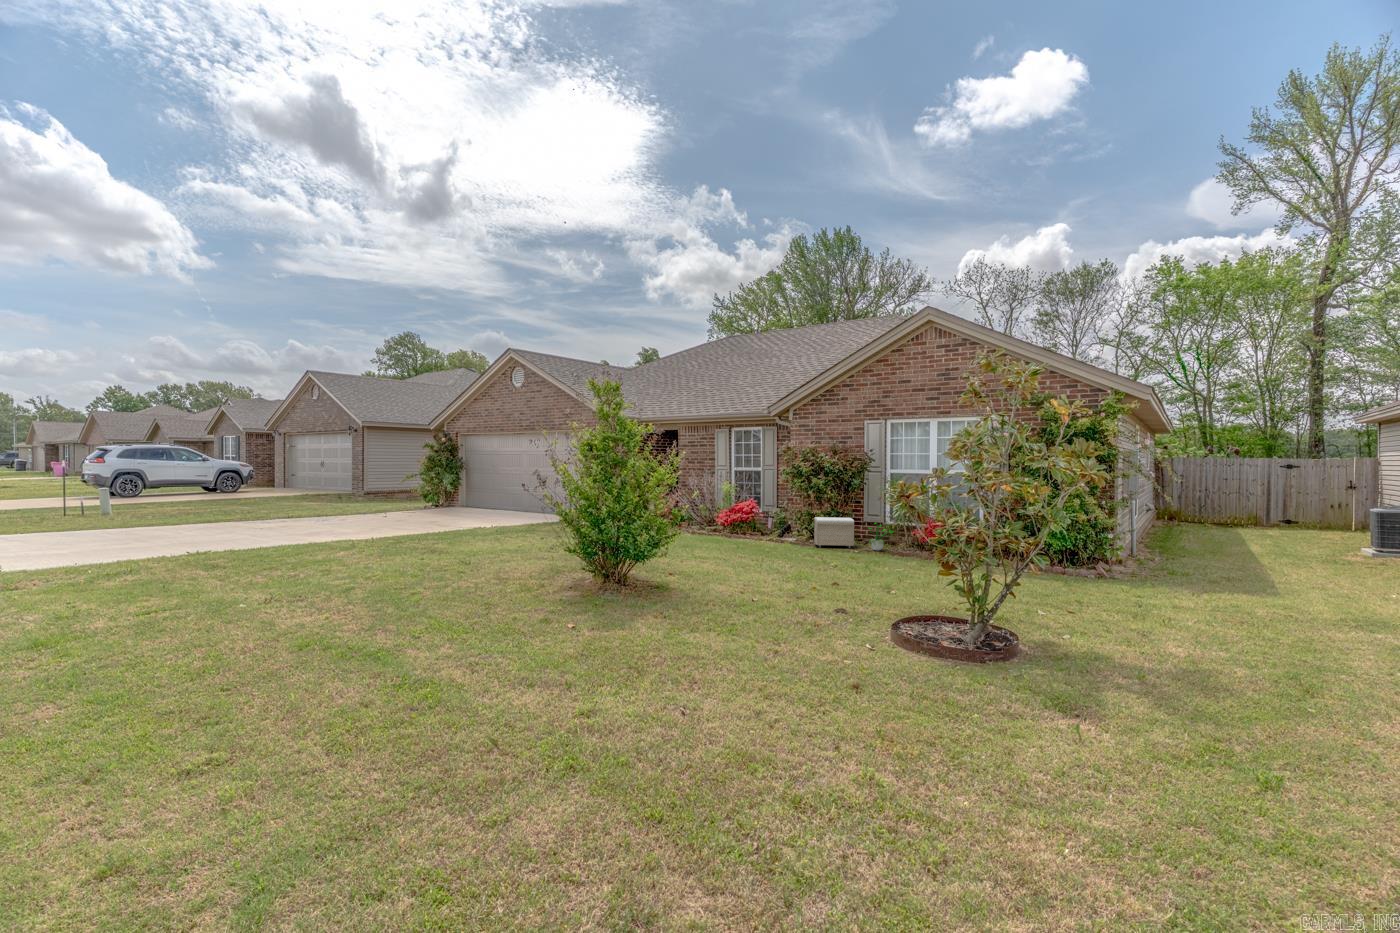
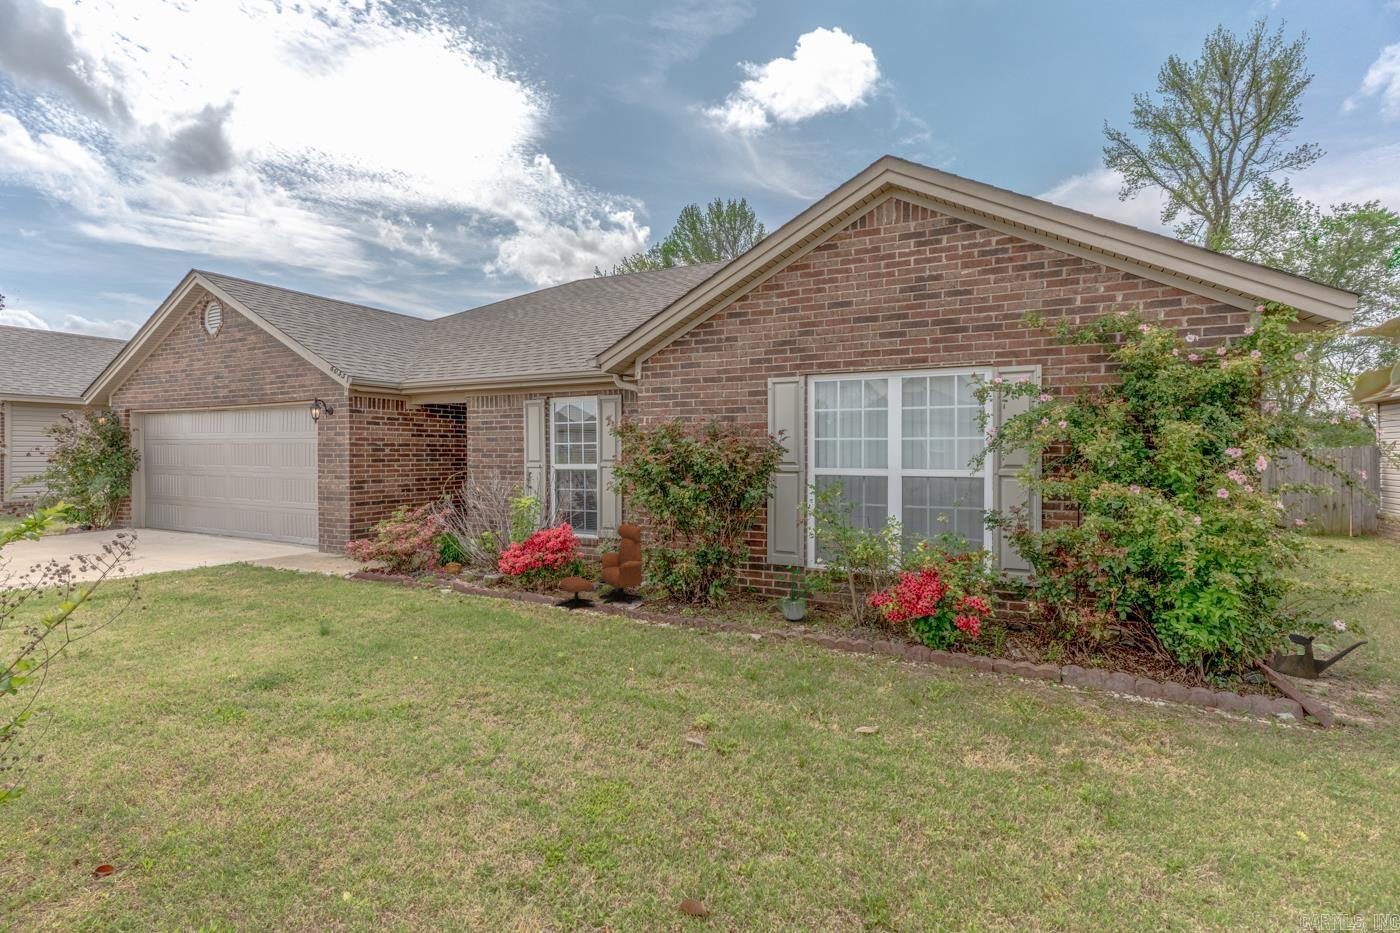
lounge chair: none [749,501,796,544] -> present [555,524,644,610]
storage bench: present [814,517,854,548] -> none [678,555,751,616]
watering can: none [1114,555,1156,576] -> present [1270,634,1368,679]

